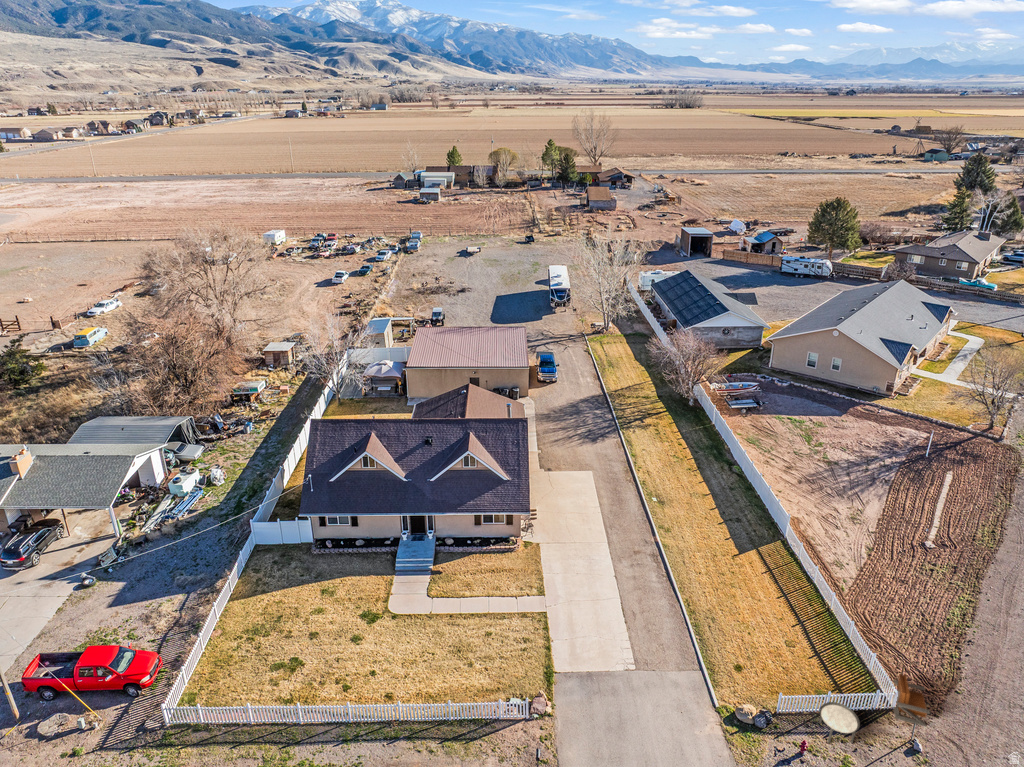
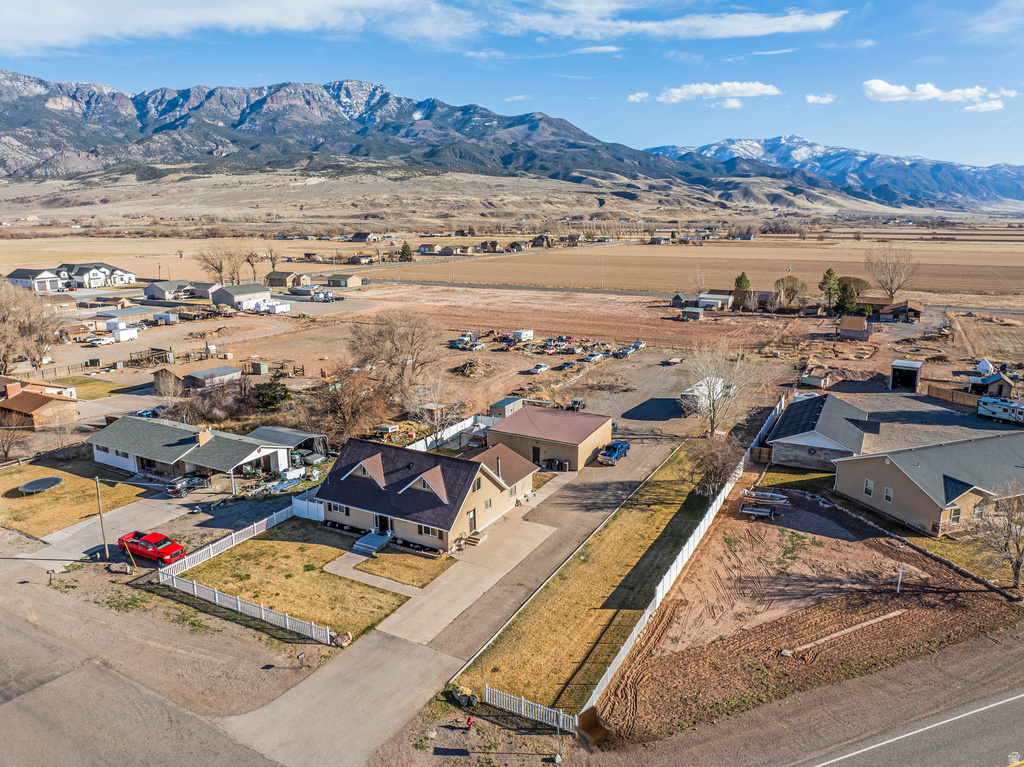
round table: present [819,702,860,743] -> none [498,703,530,740]

